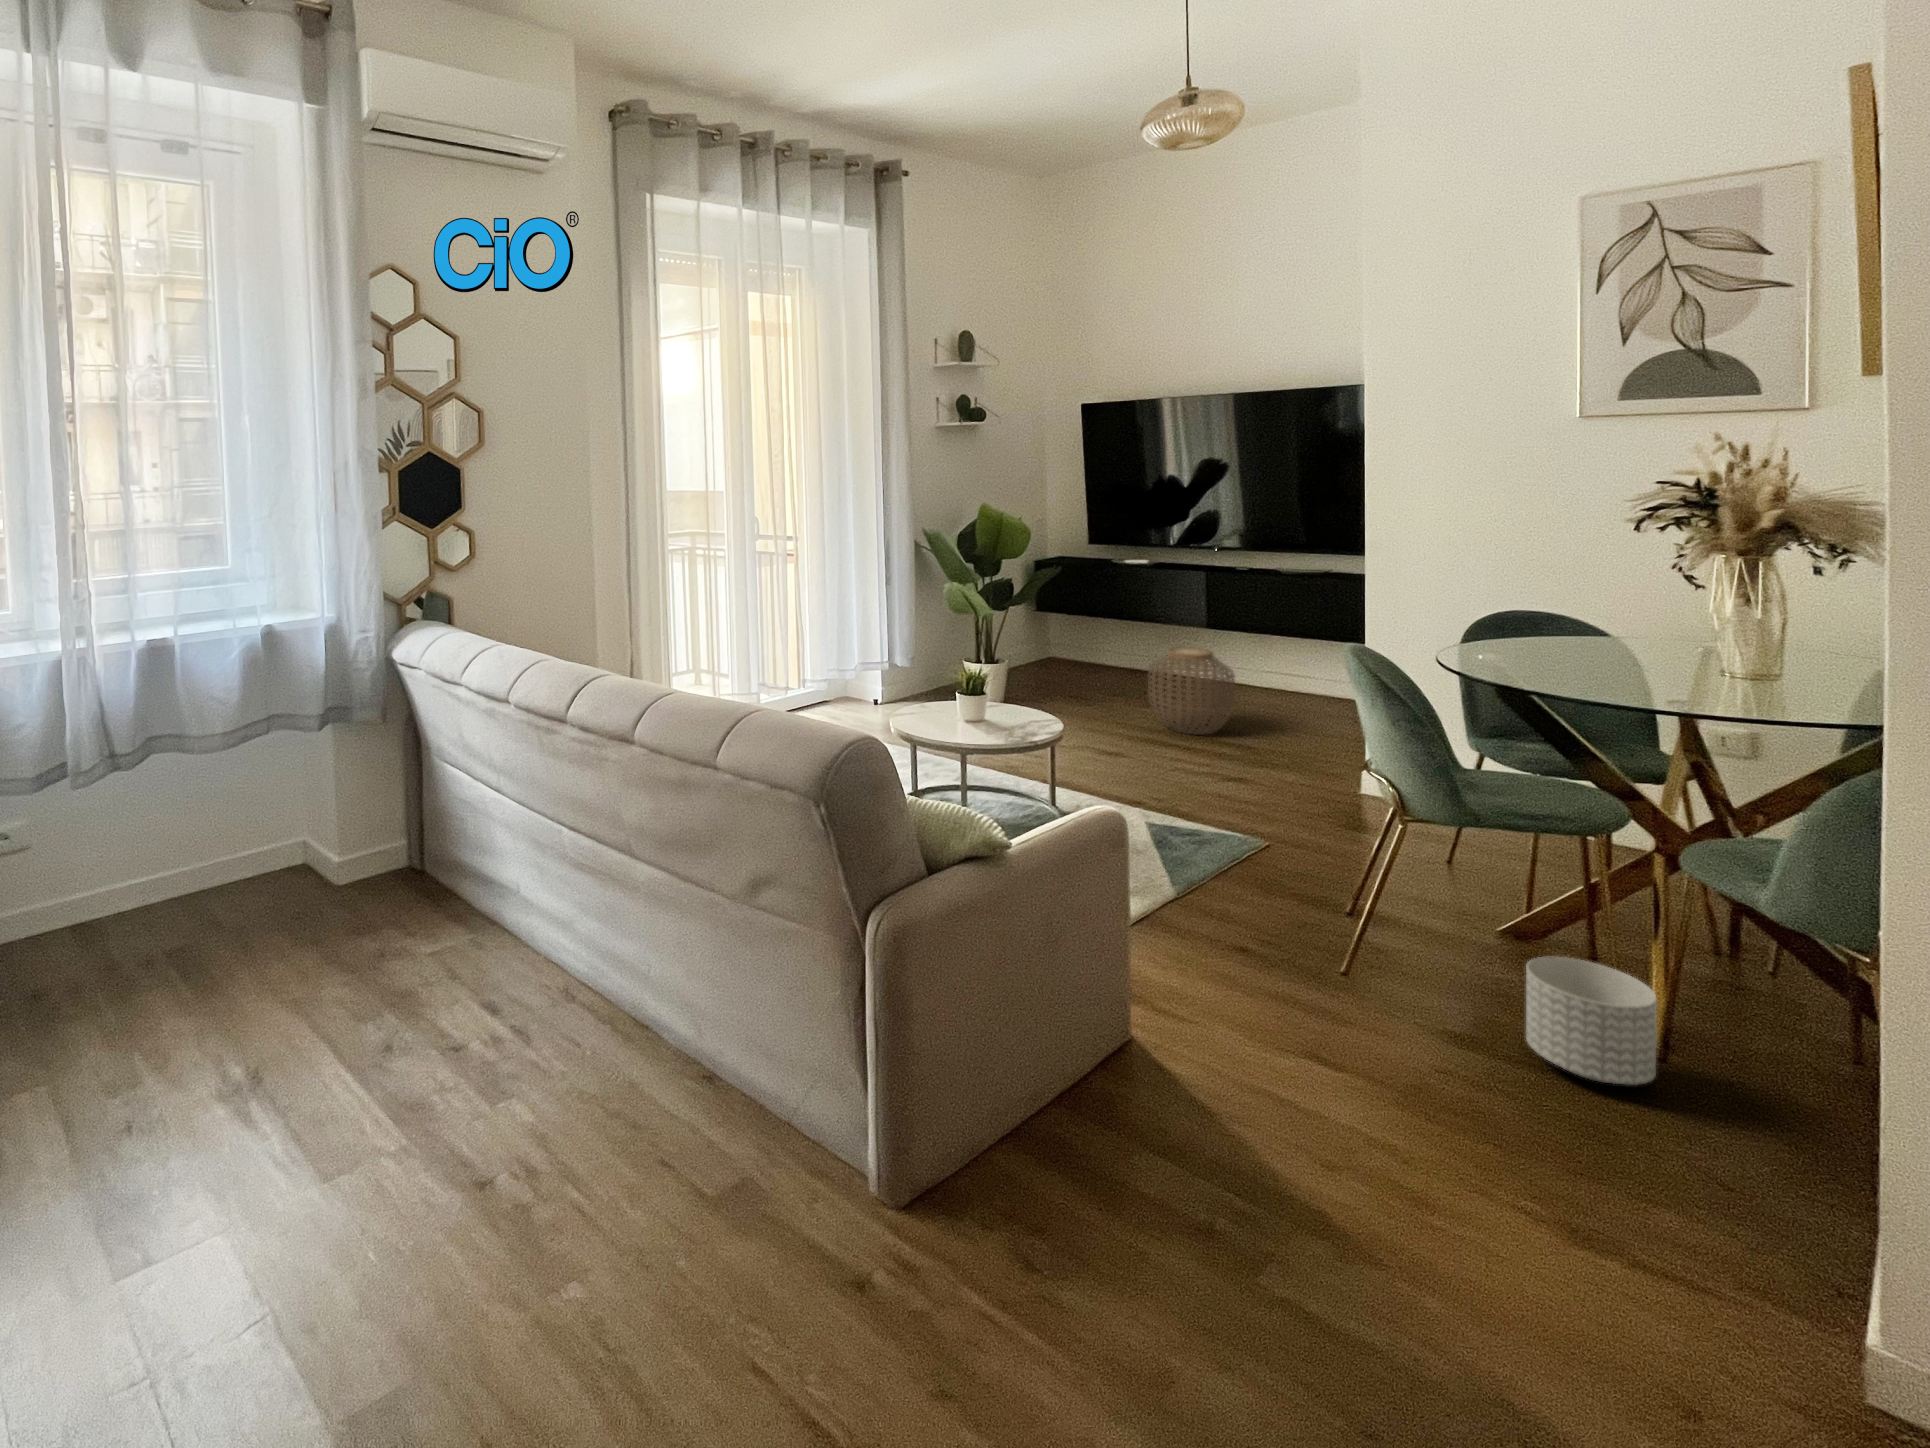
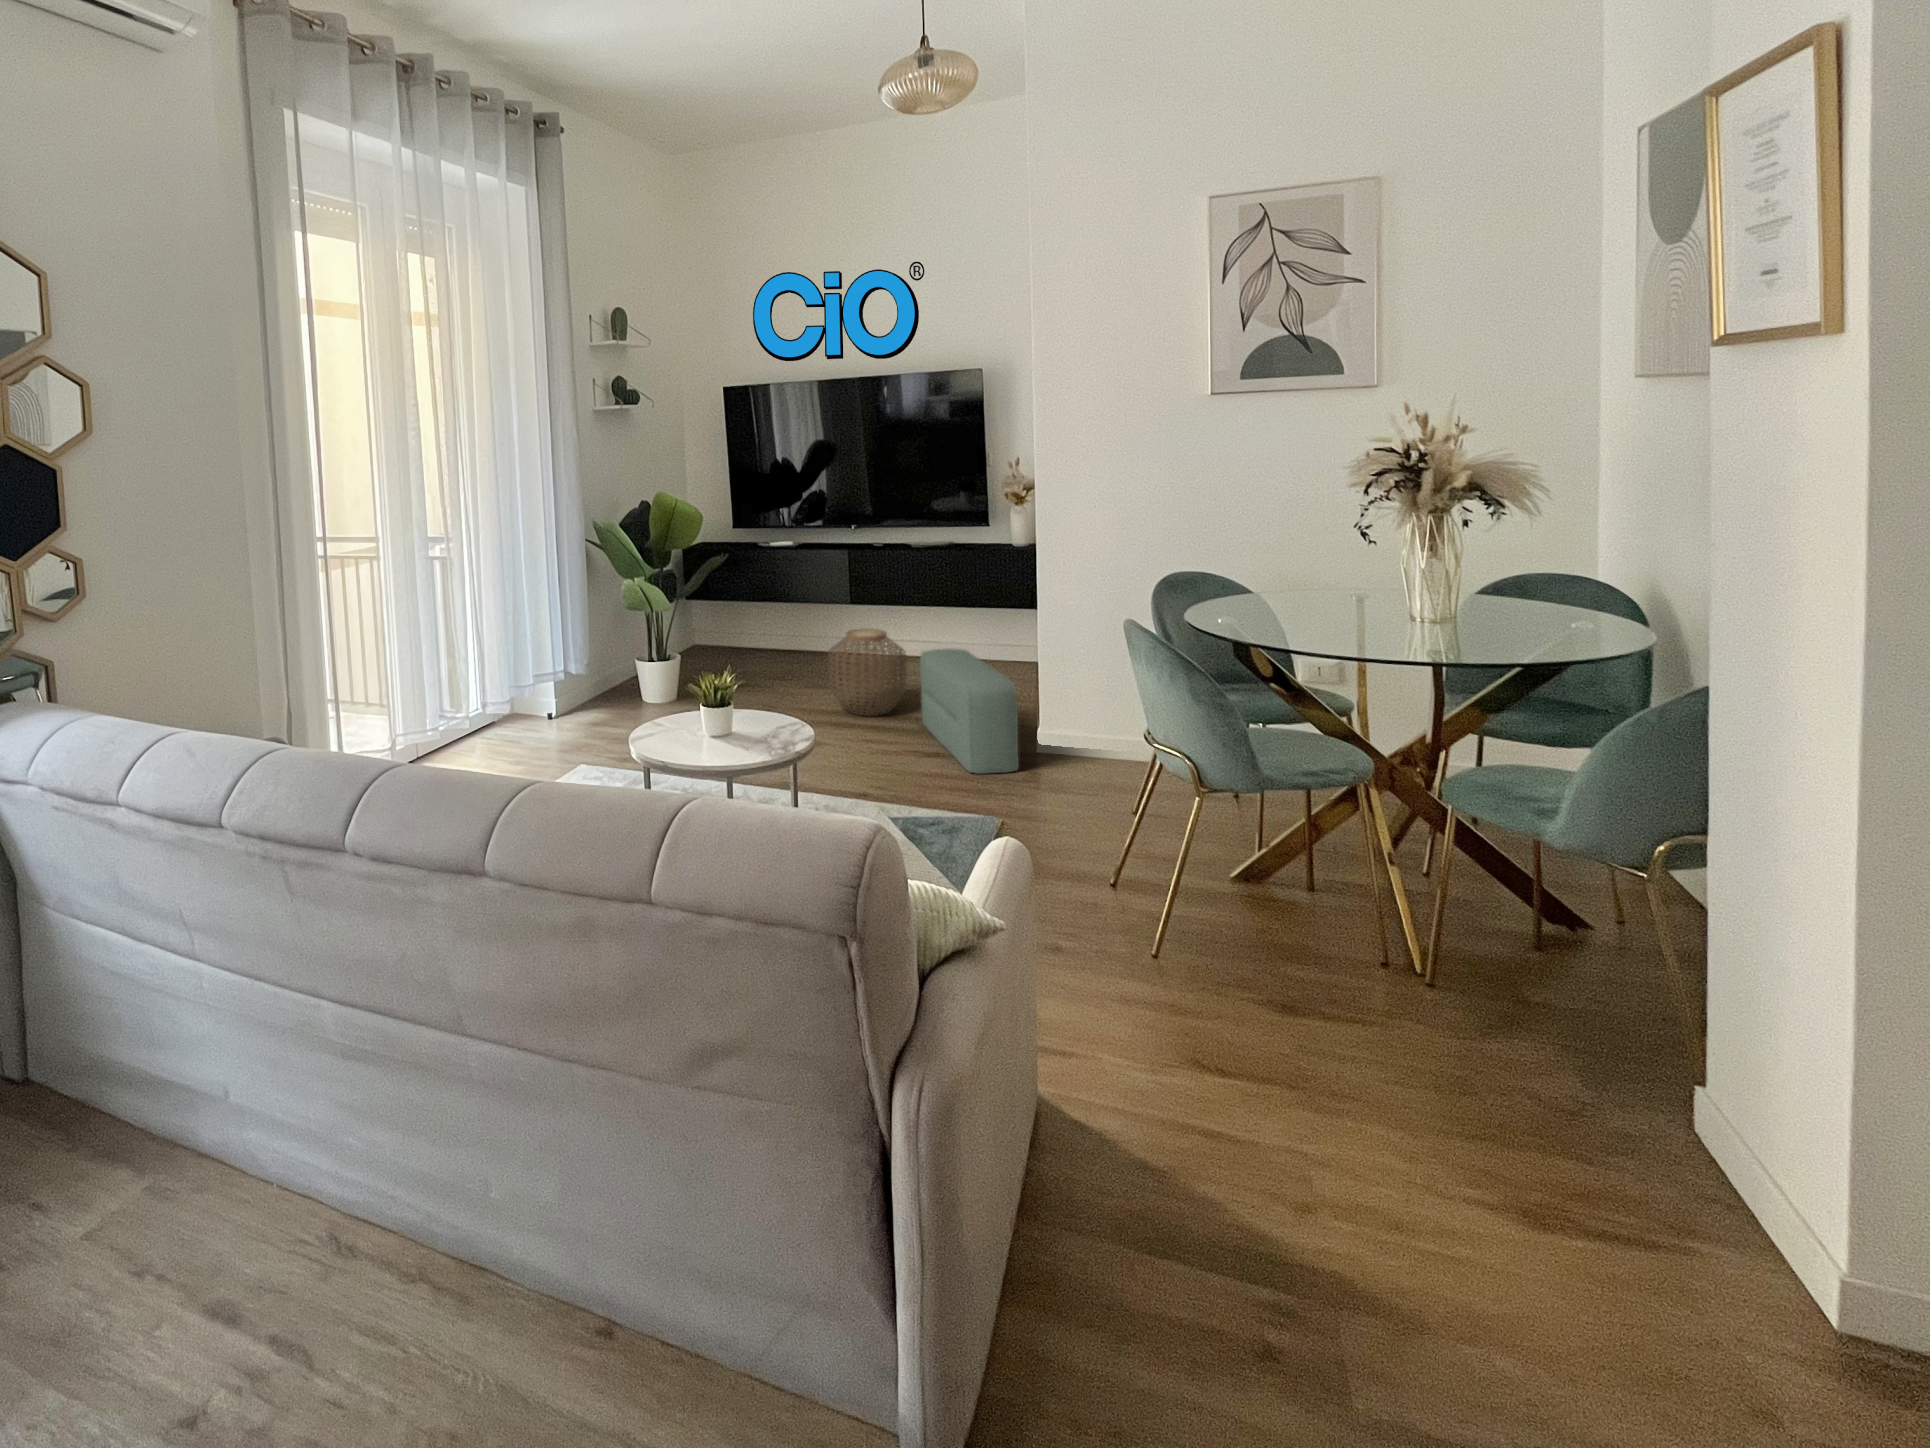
pouf: none [1240,673,1323,803] -> present [920,649,1018,774]
planter: present [1526,957,1657,1085] -> none [1328,903,1439,1020]

